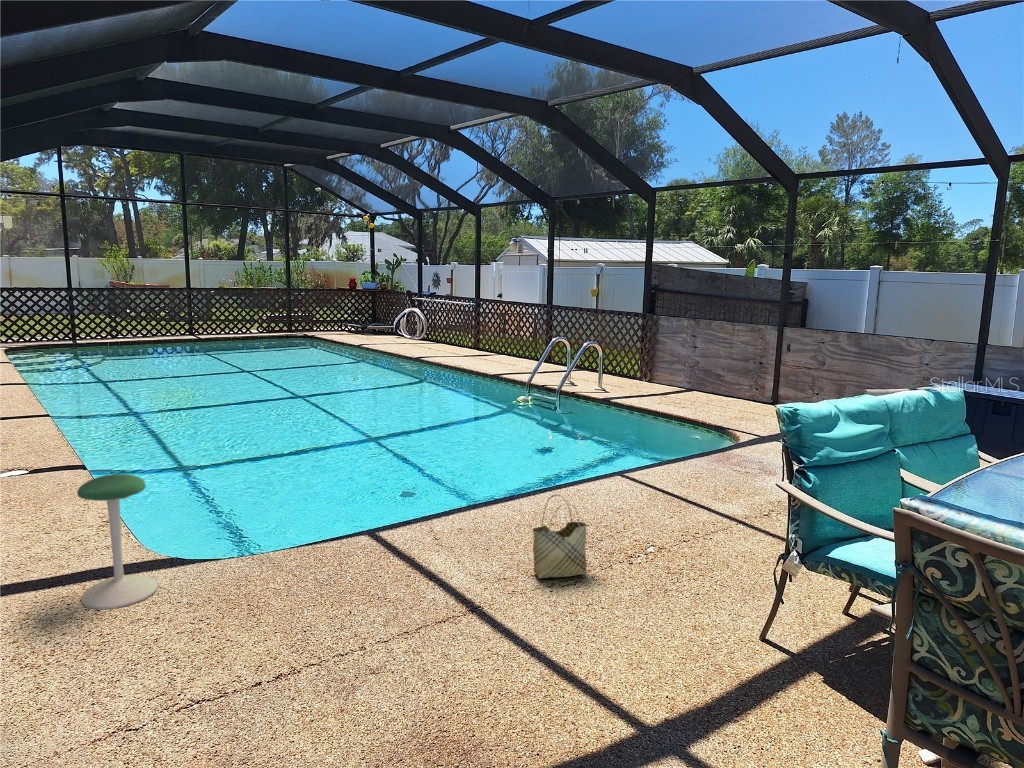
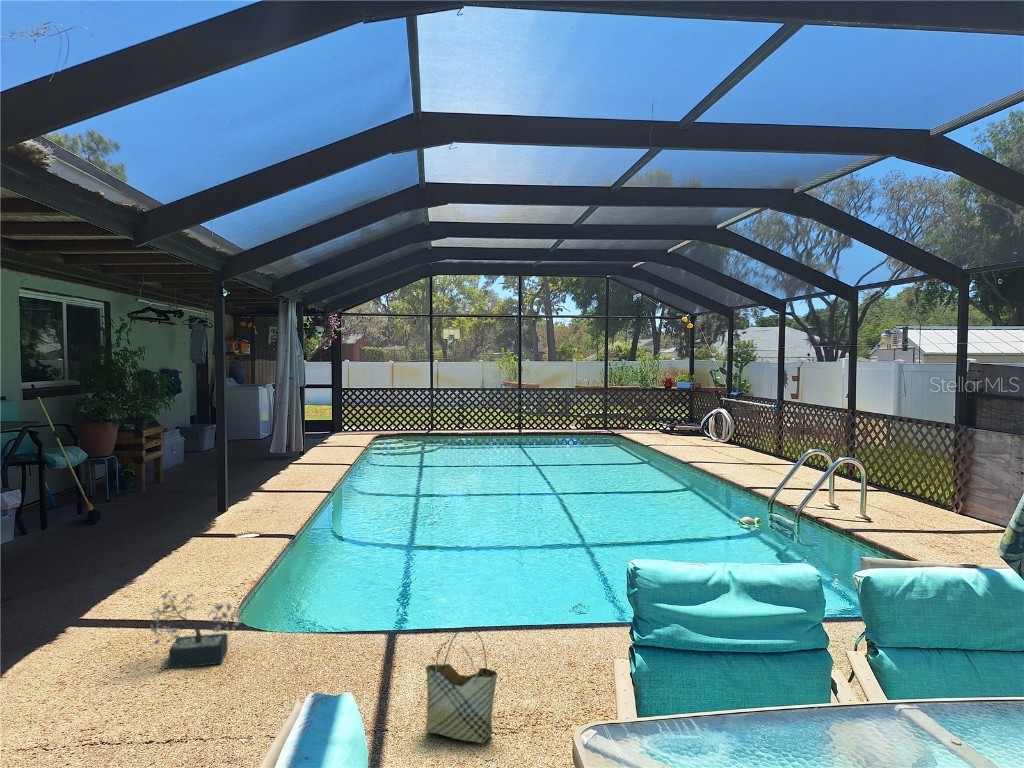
stool: present [77,474,158,610] -> none [78,531,148,650]
decorative plant: none [207,524,295,599] -> present [150,590,239,668]

